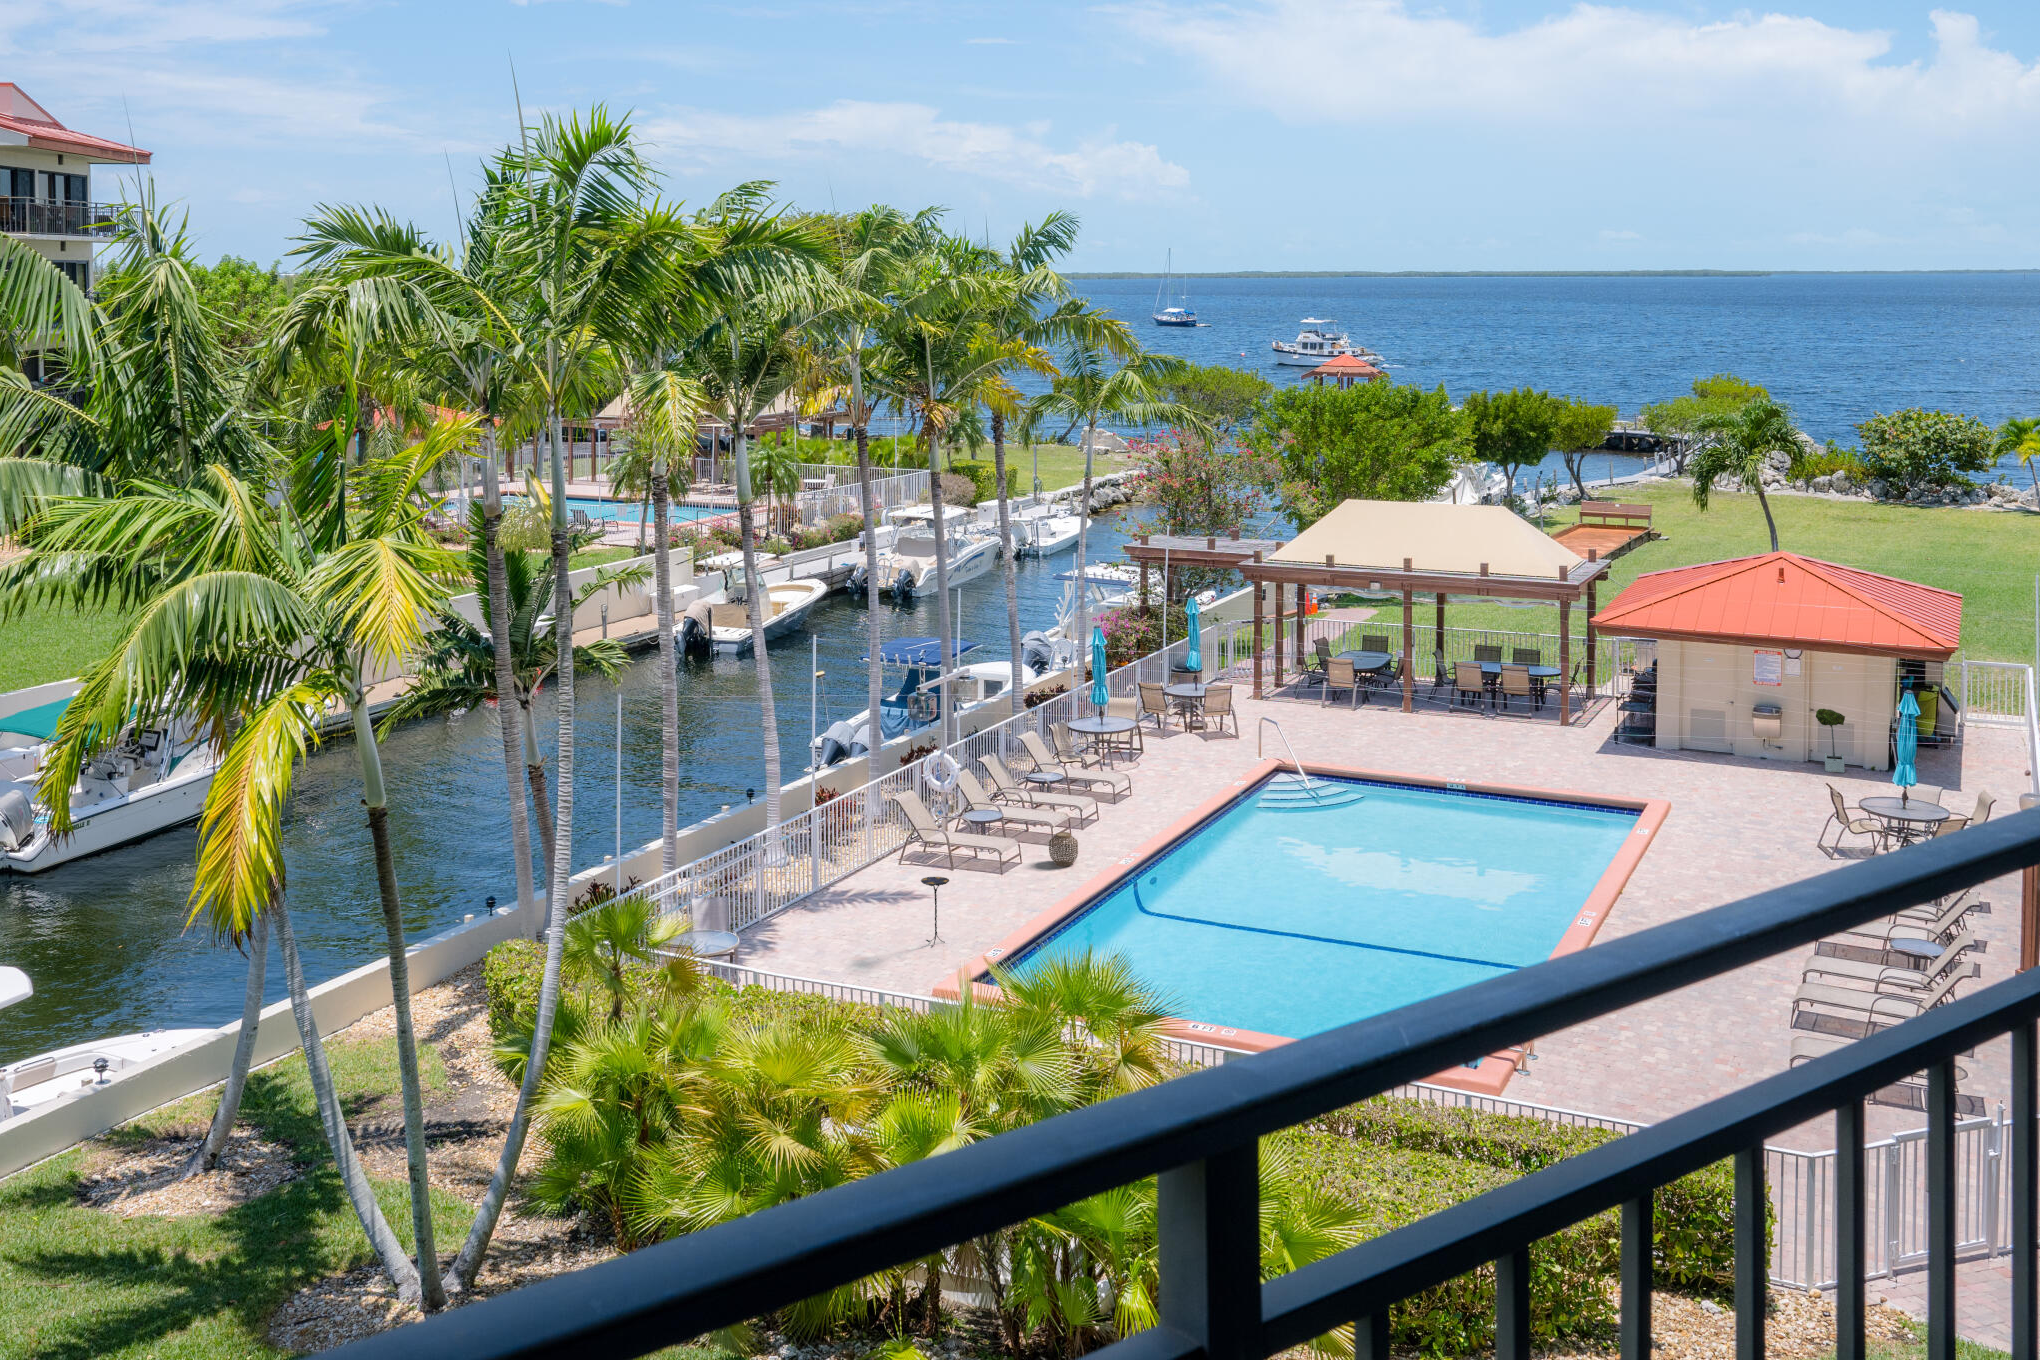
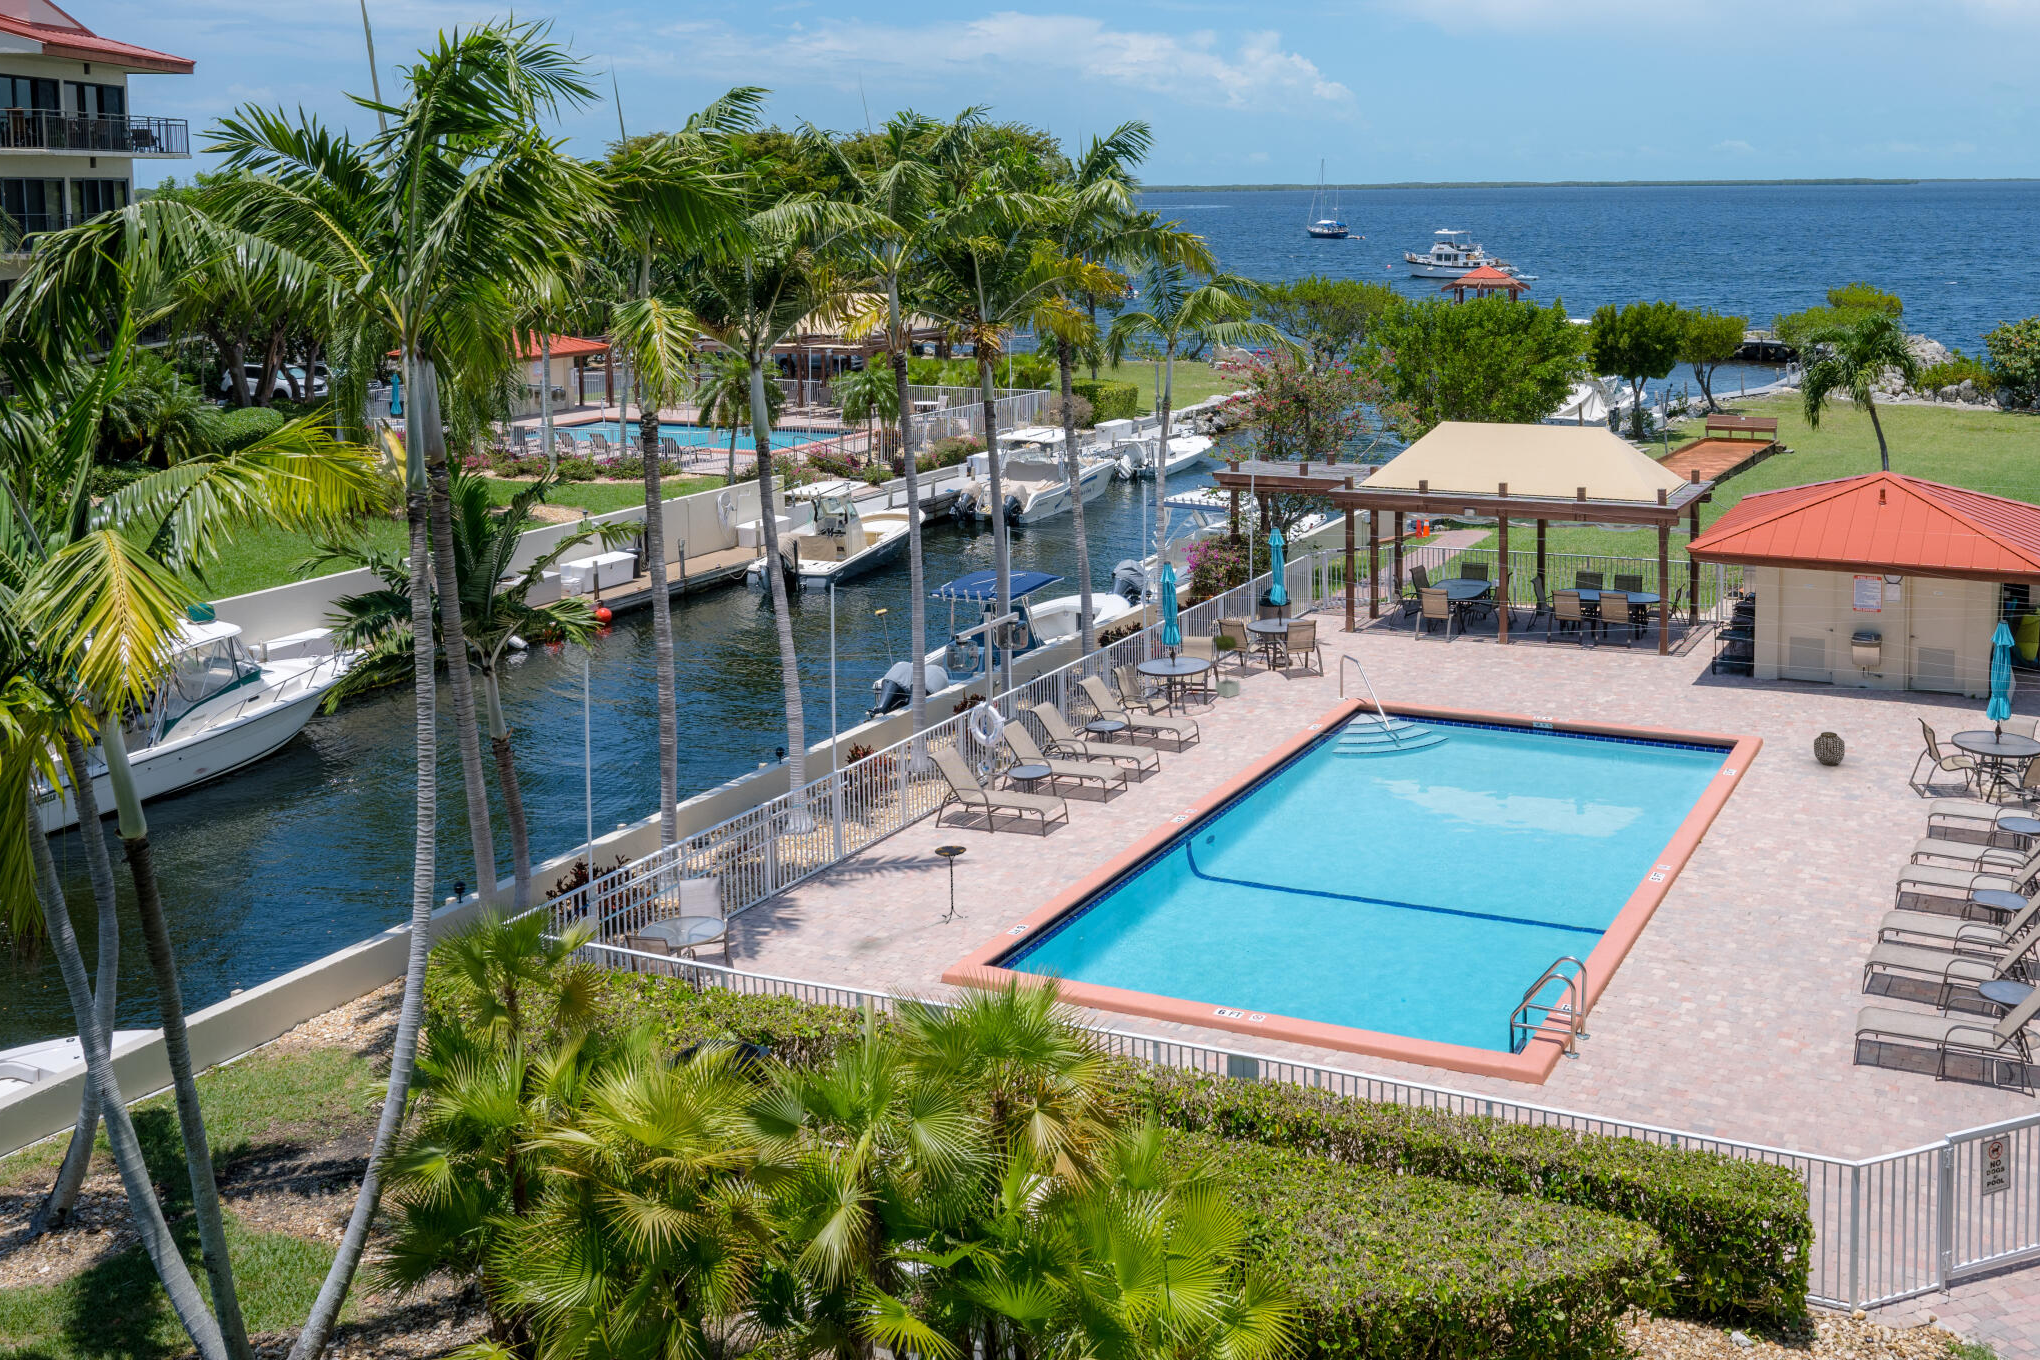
potted tree: present [1816,709,1845,773] -> present [1212,635,1240,698]
woven basket: present [1049,832,1078,866] -> present [1814,732,1845,766]

